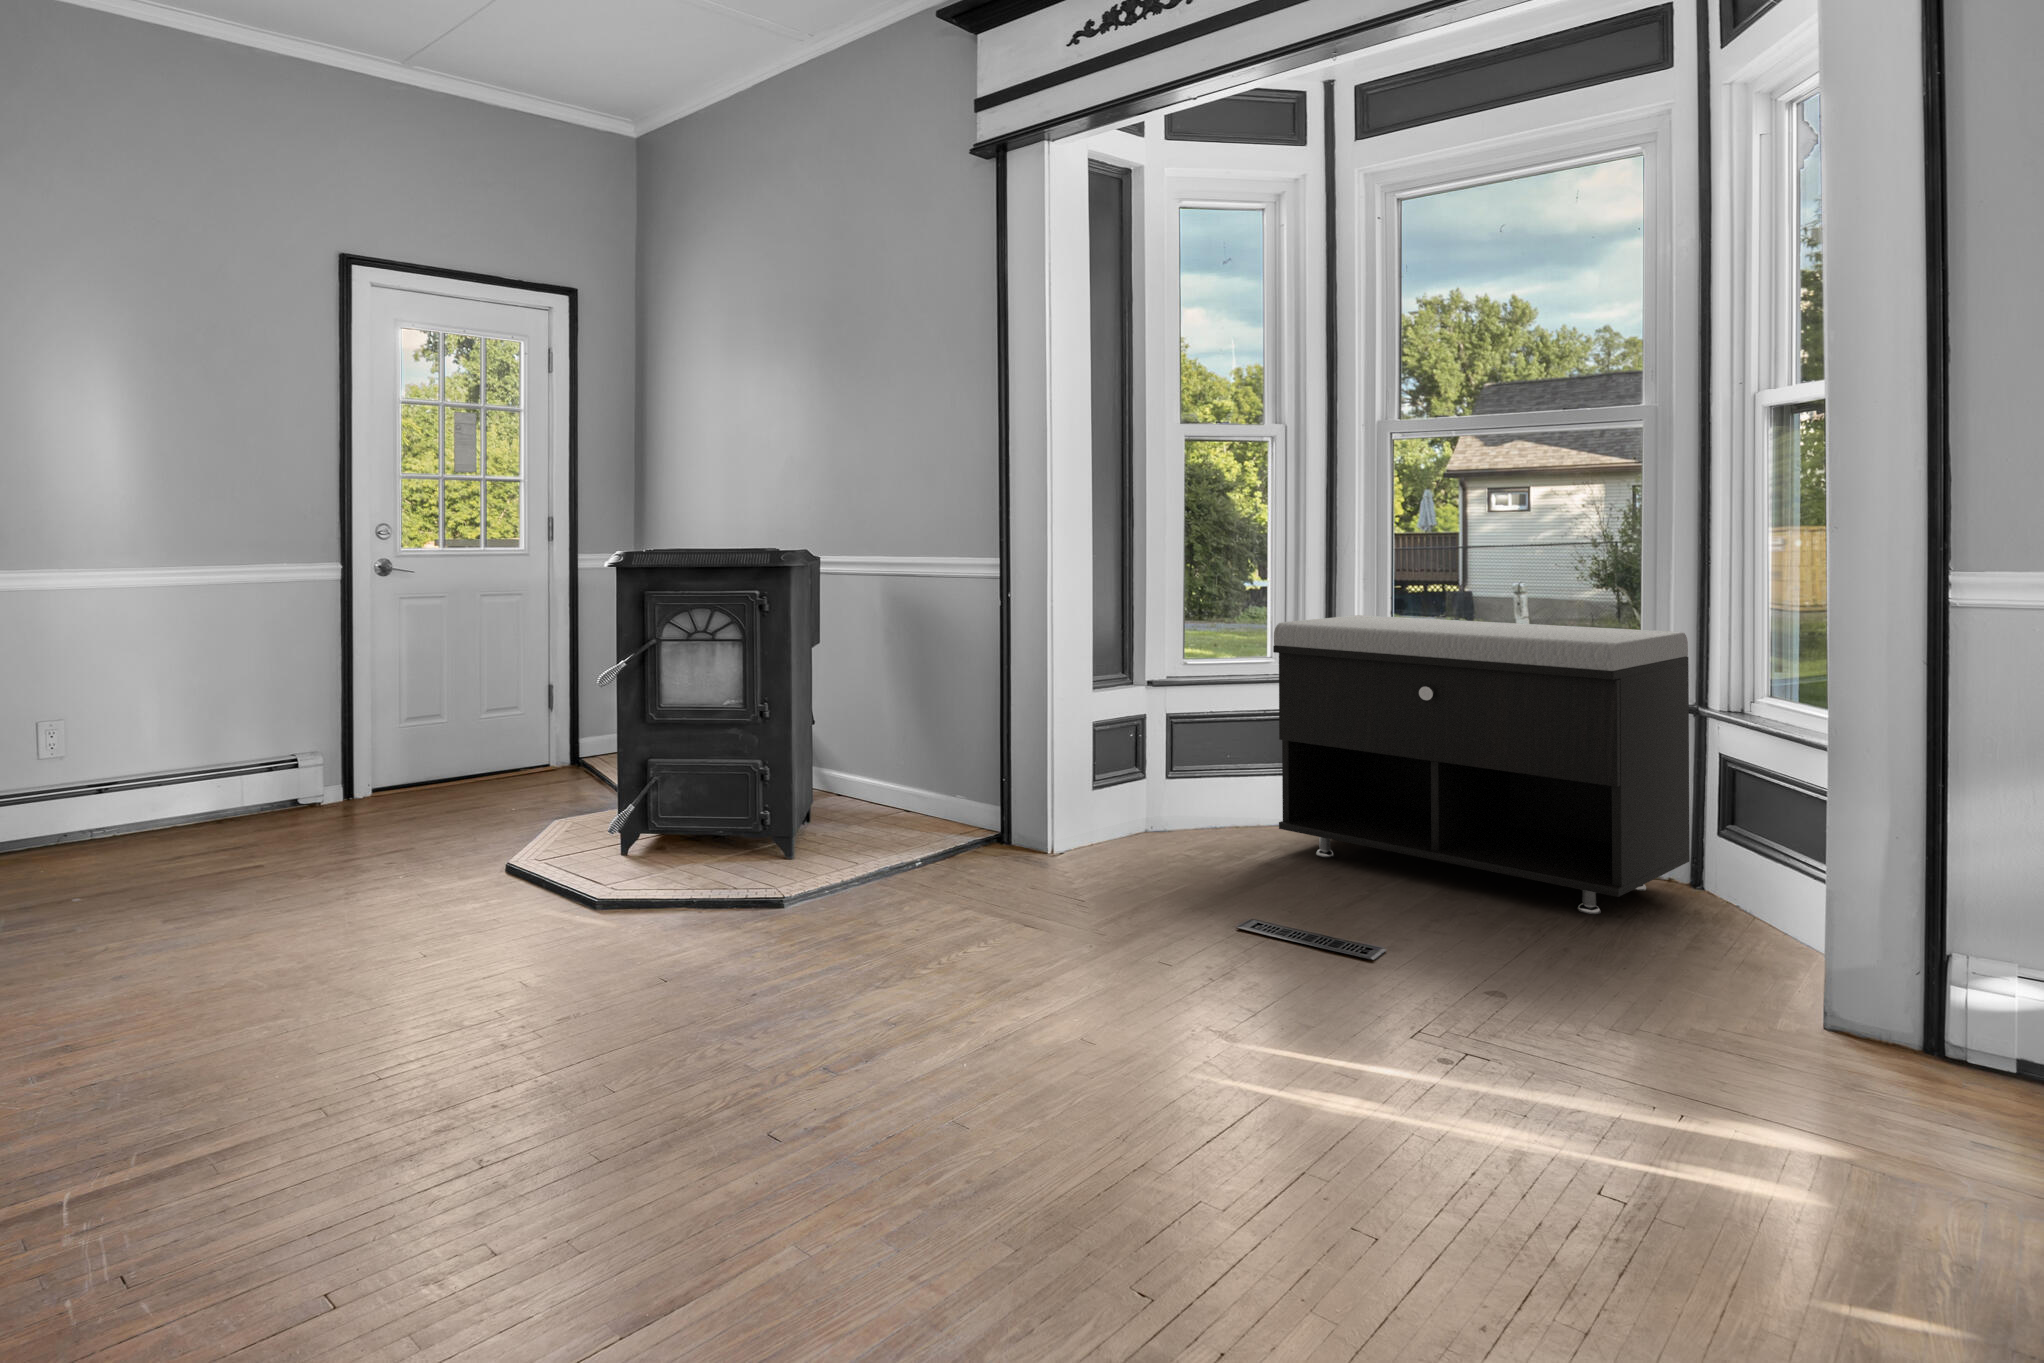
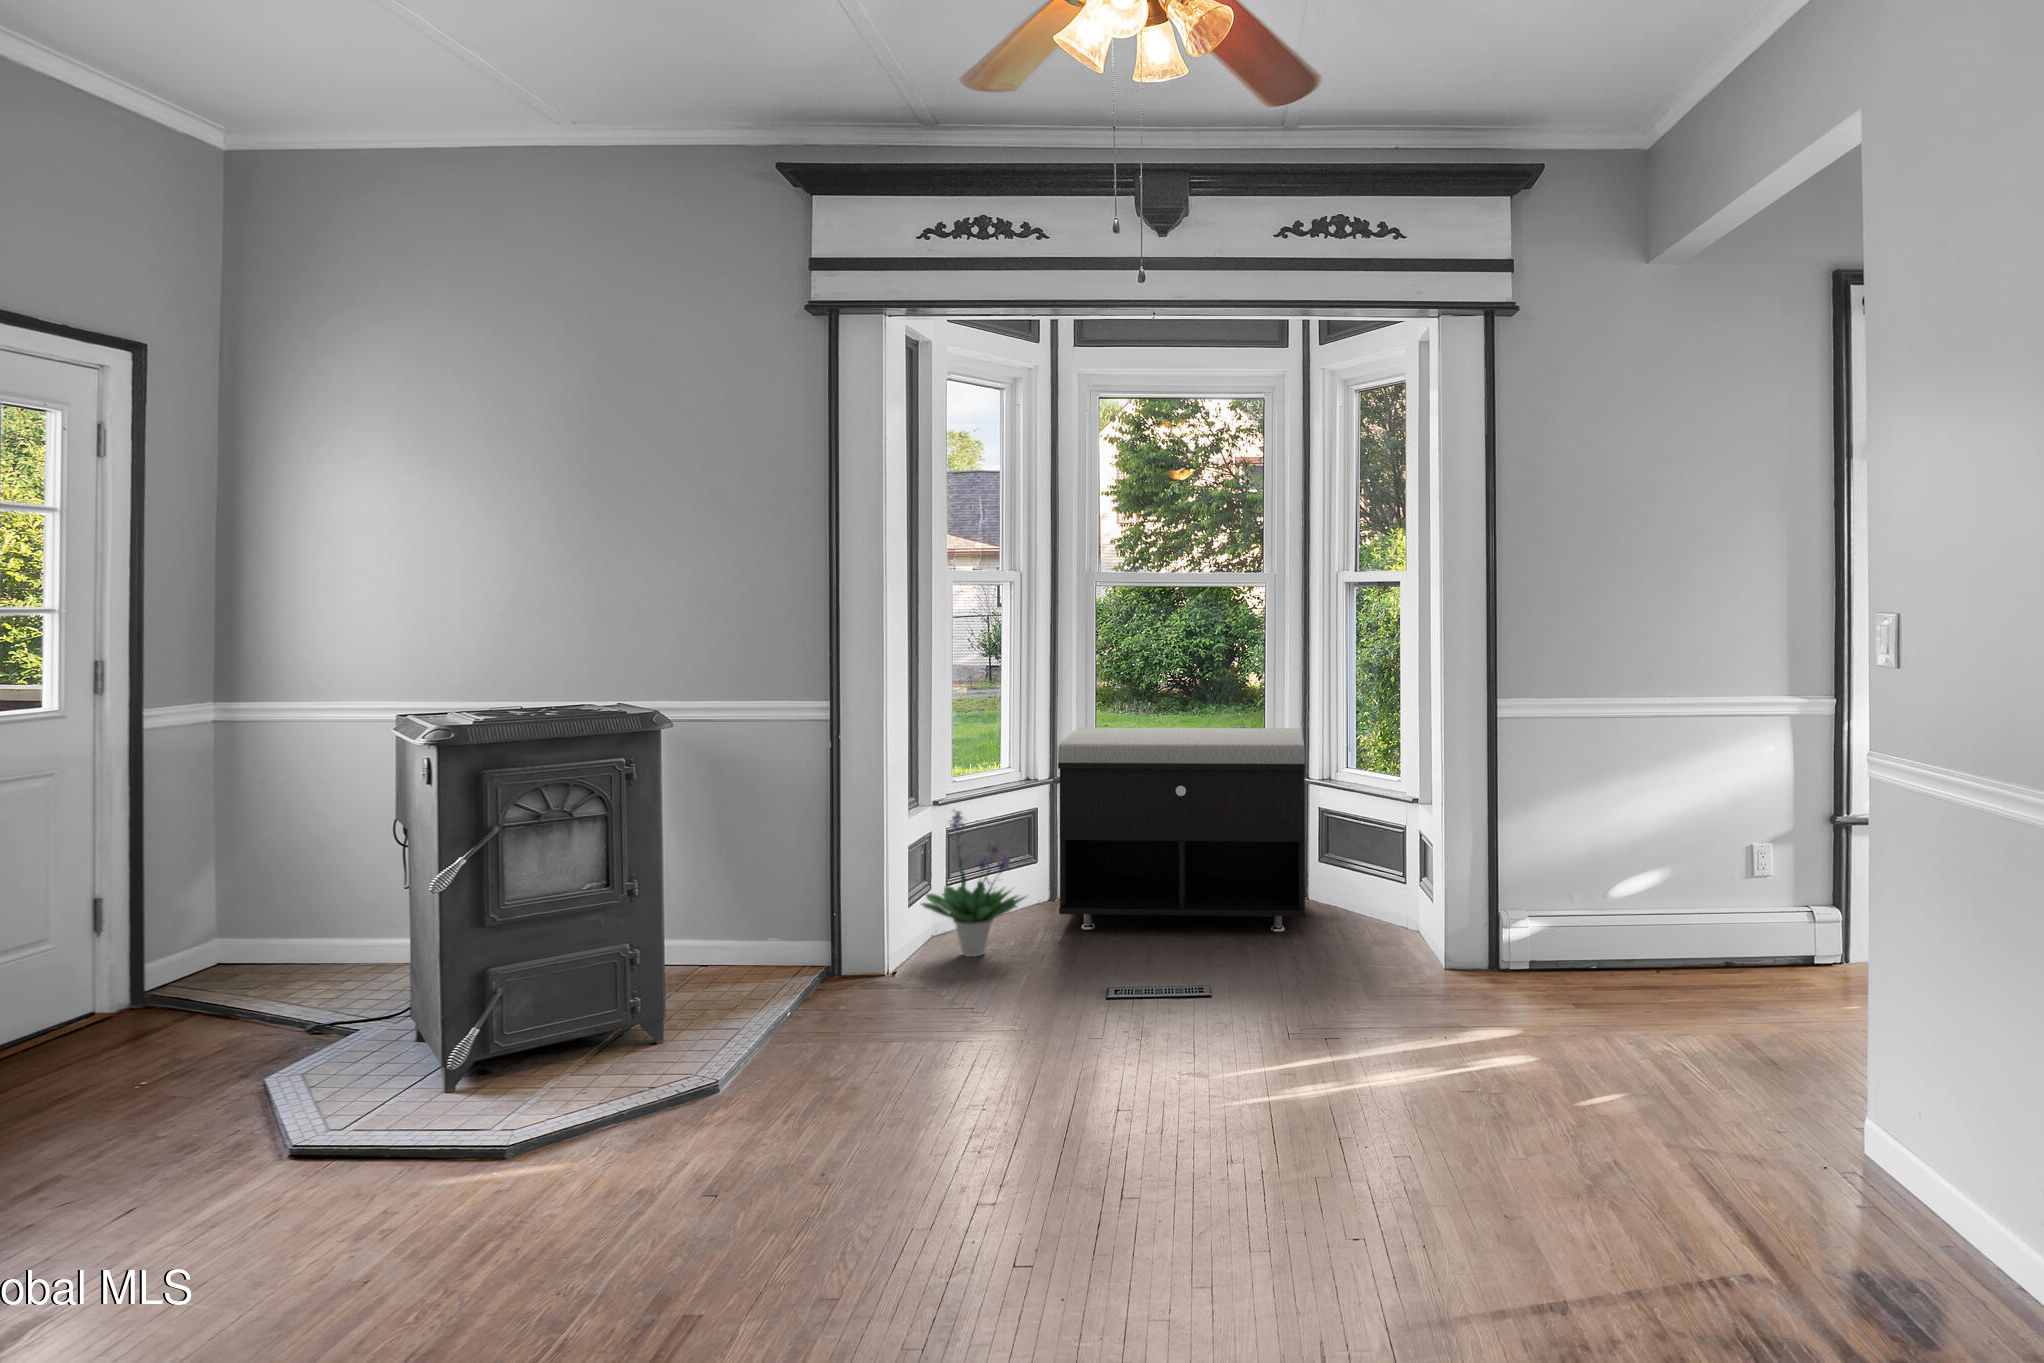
potted plant: none [1094,685,1221,854] -> present [920,811,1025,957]

